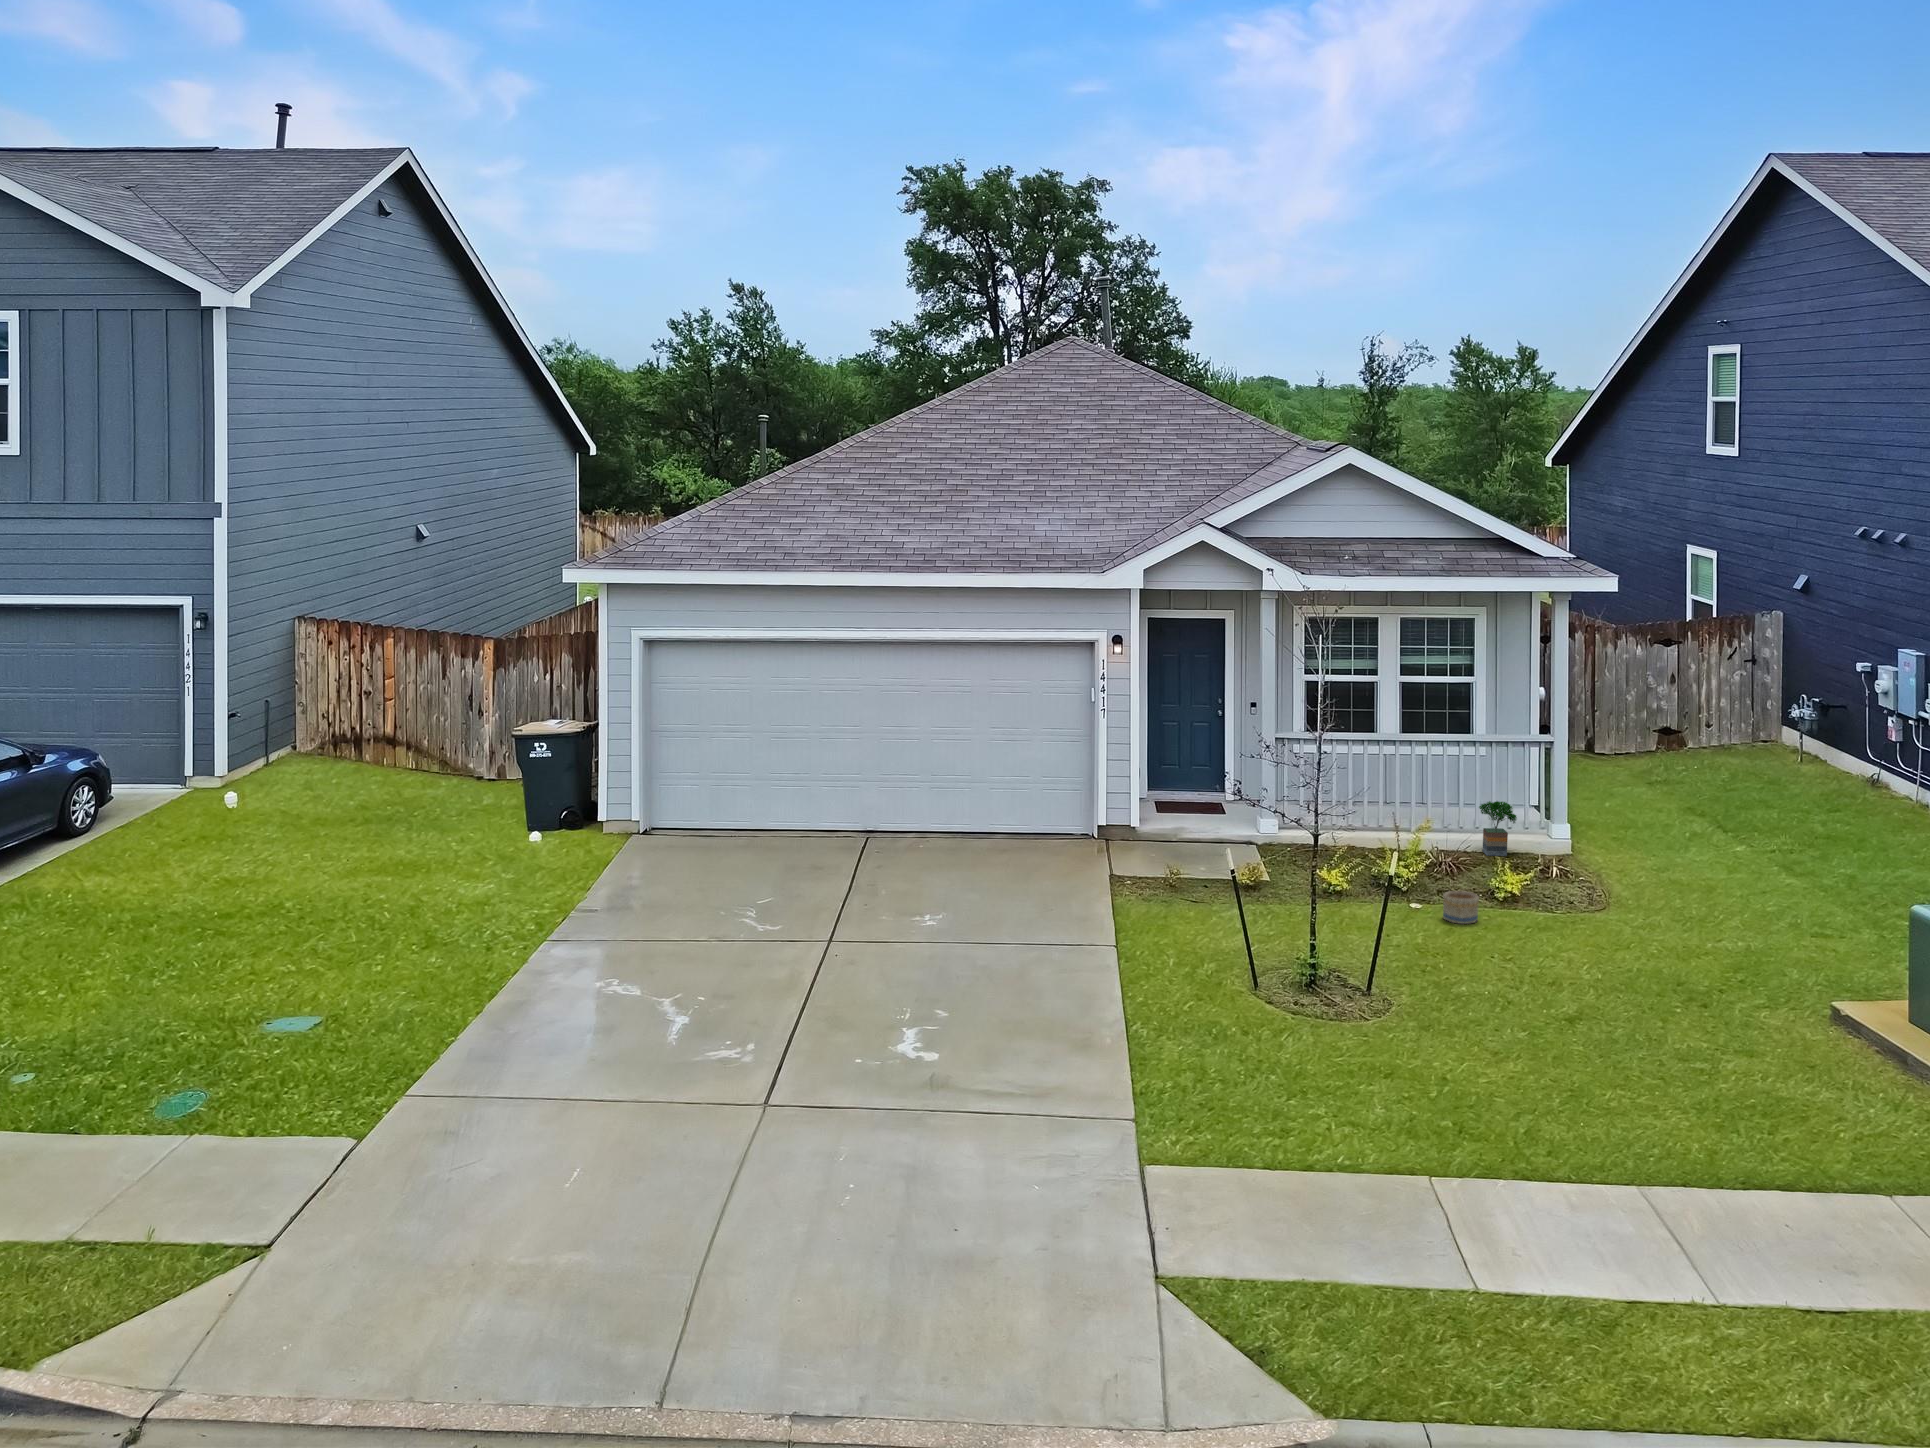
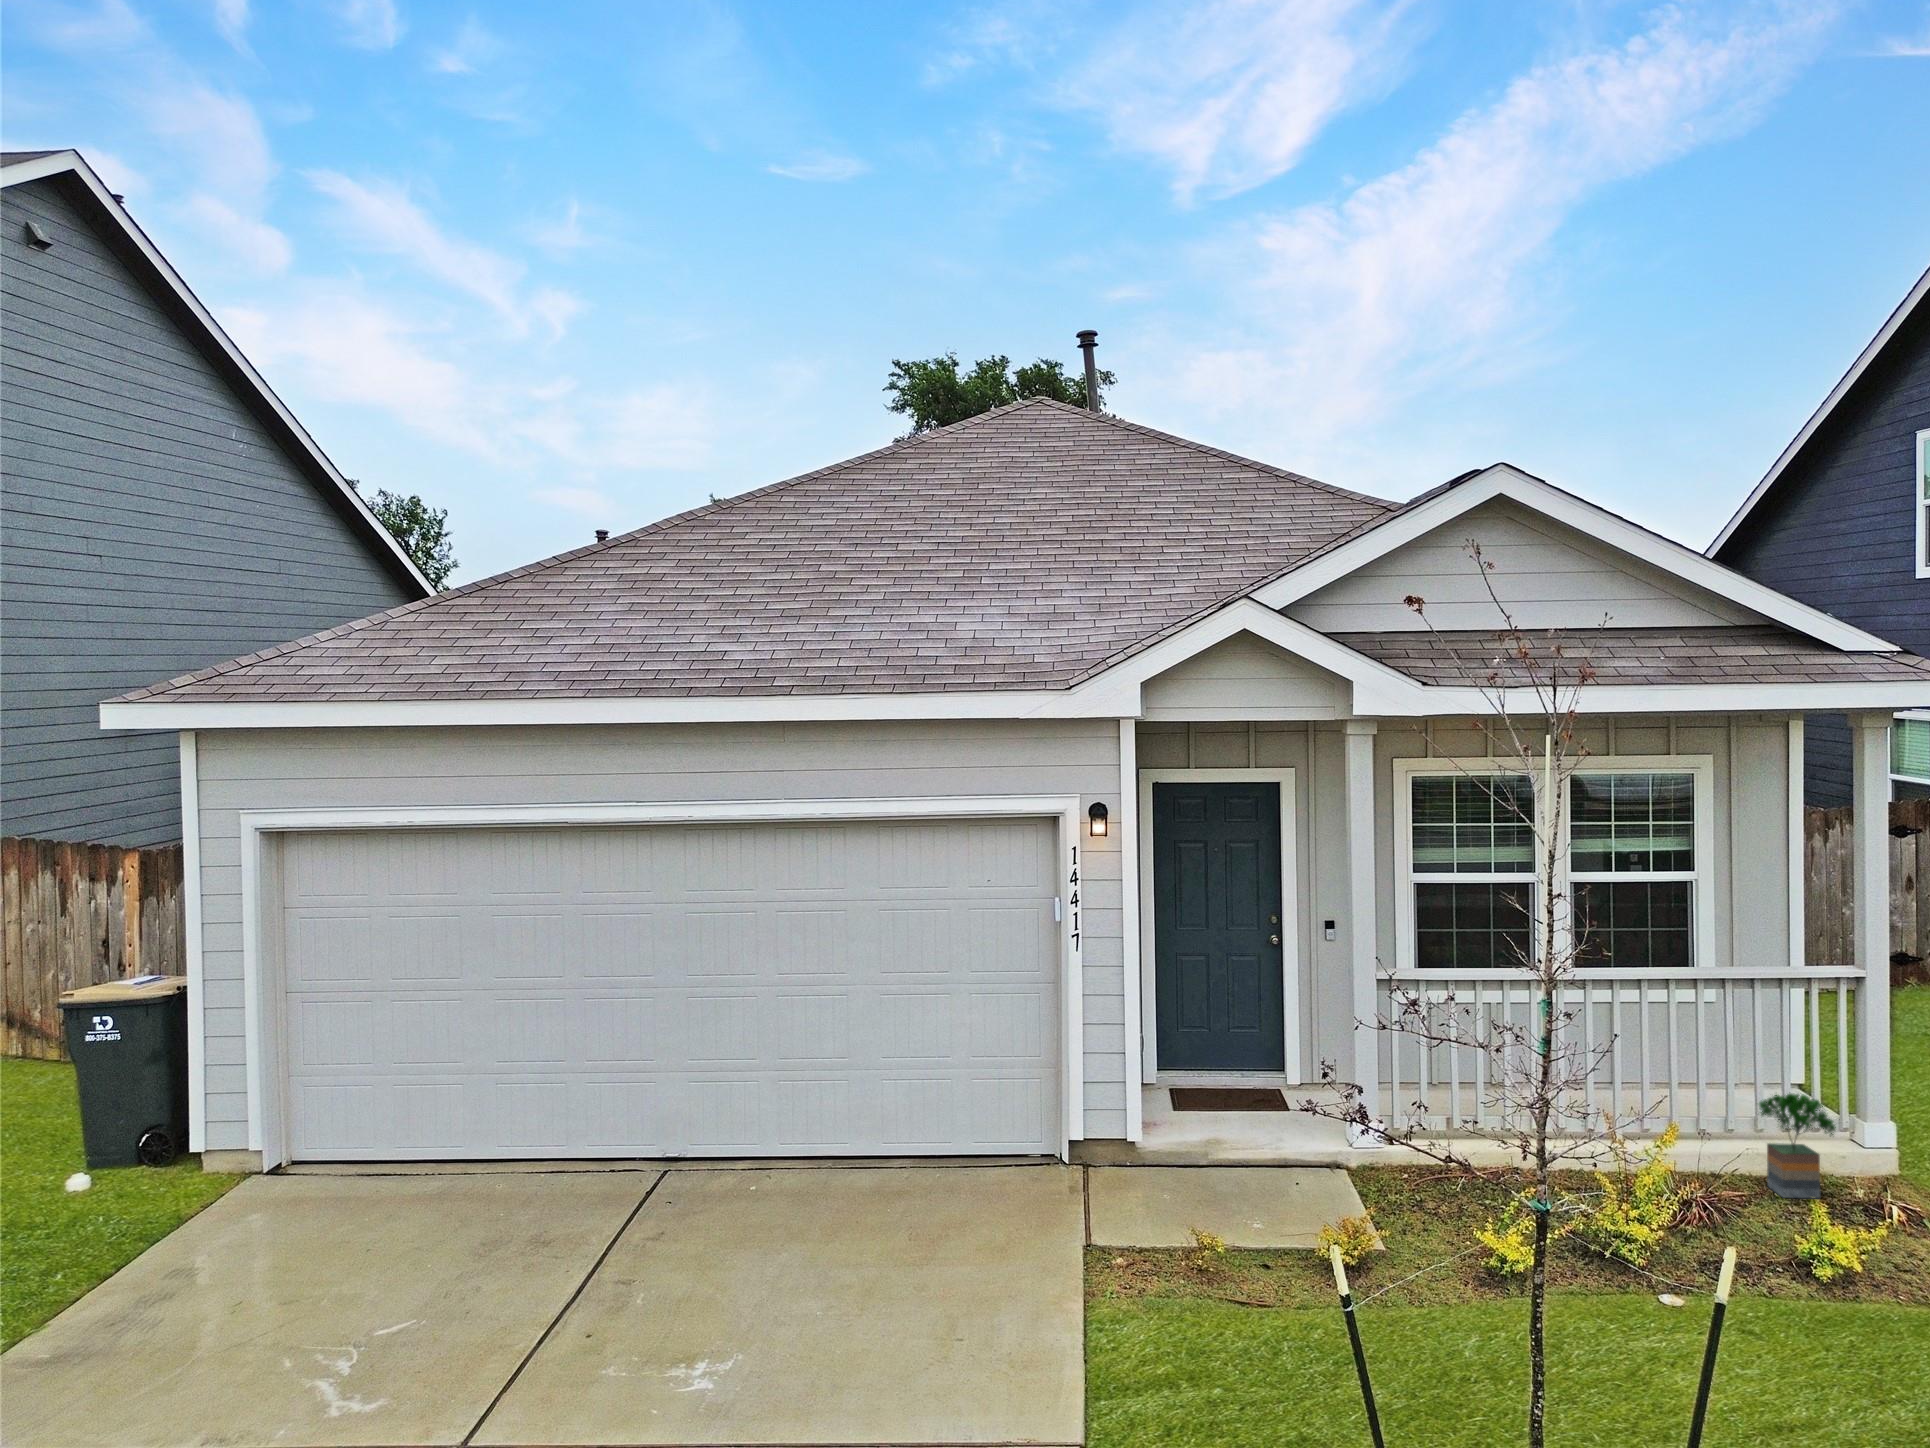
basket: present [1443,891,1479,924] -> none [1805,1322,1894,1410]

